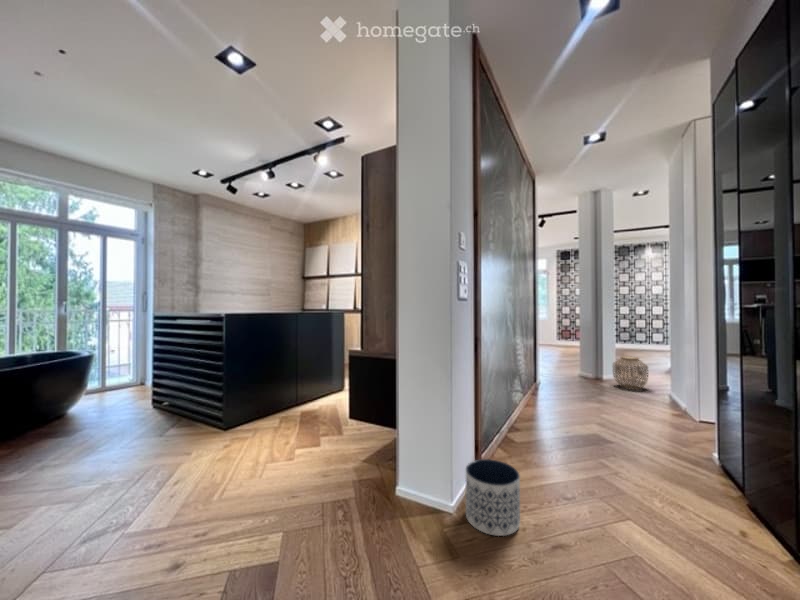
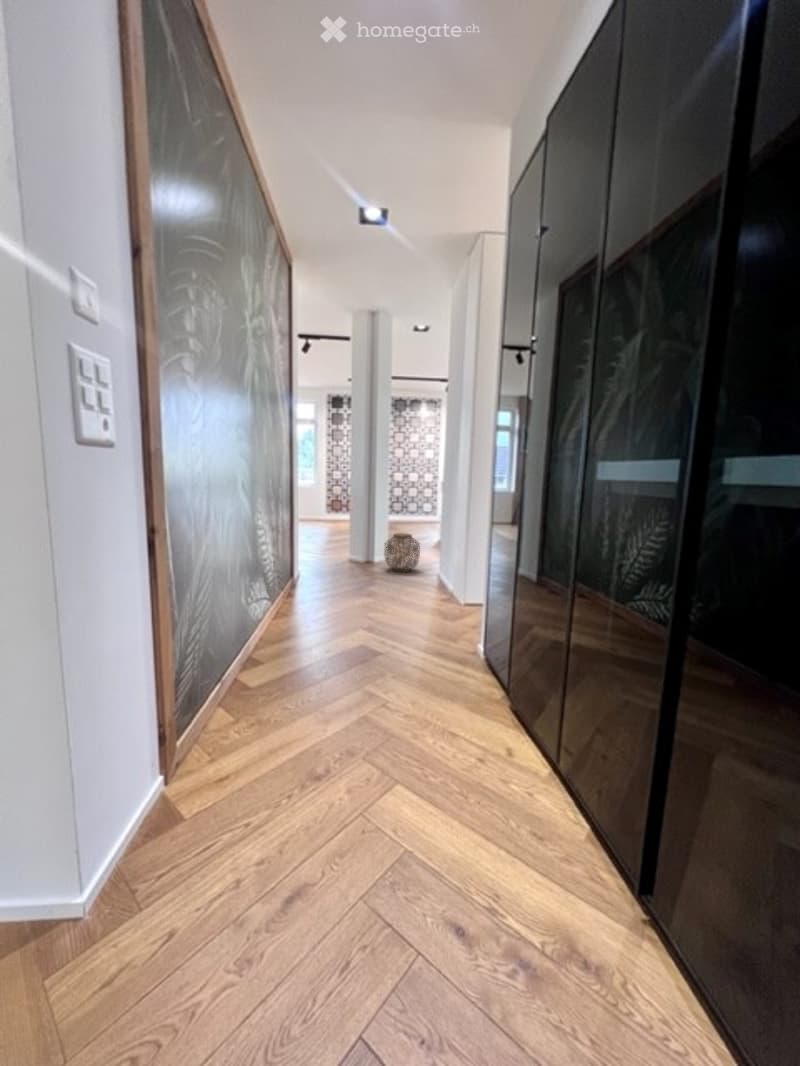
planter: present [466,459,520,536] -> none [107,768,231,941]

